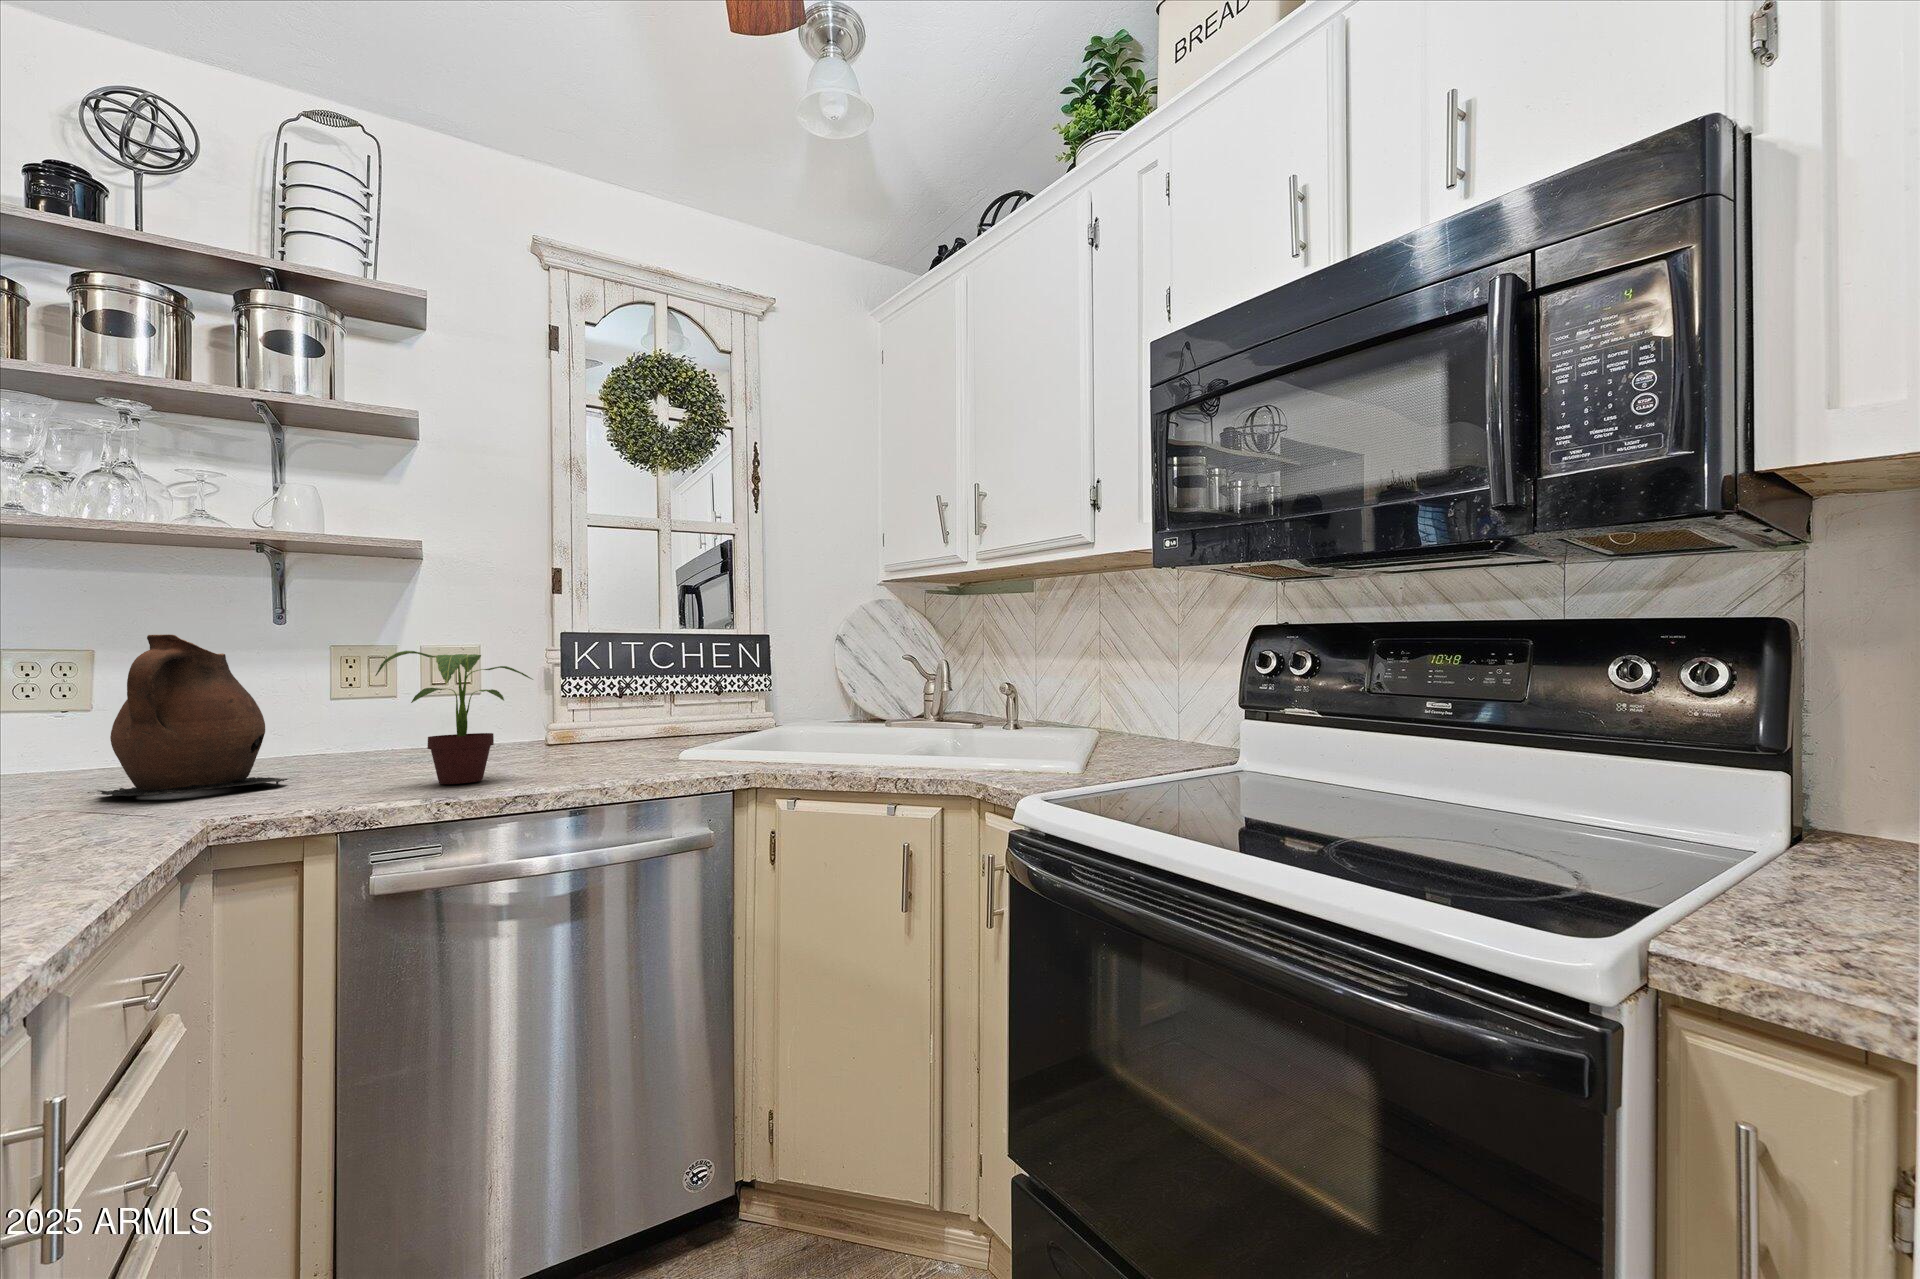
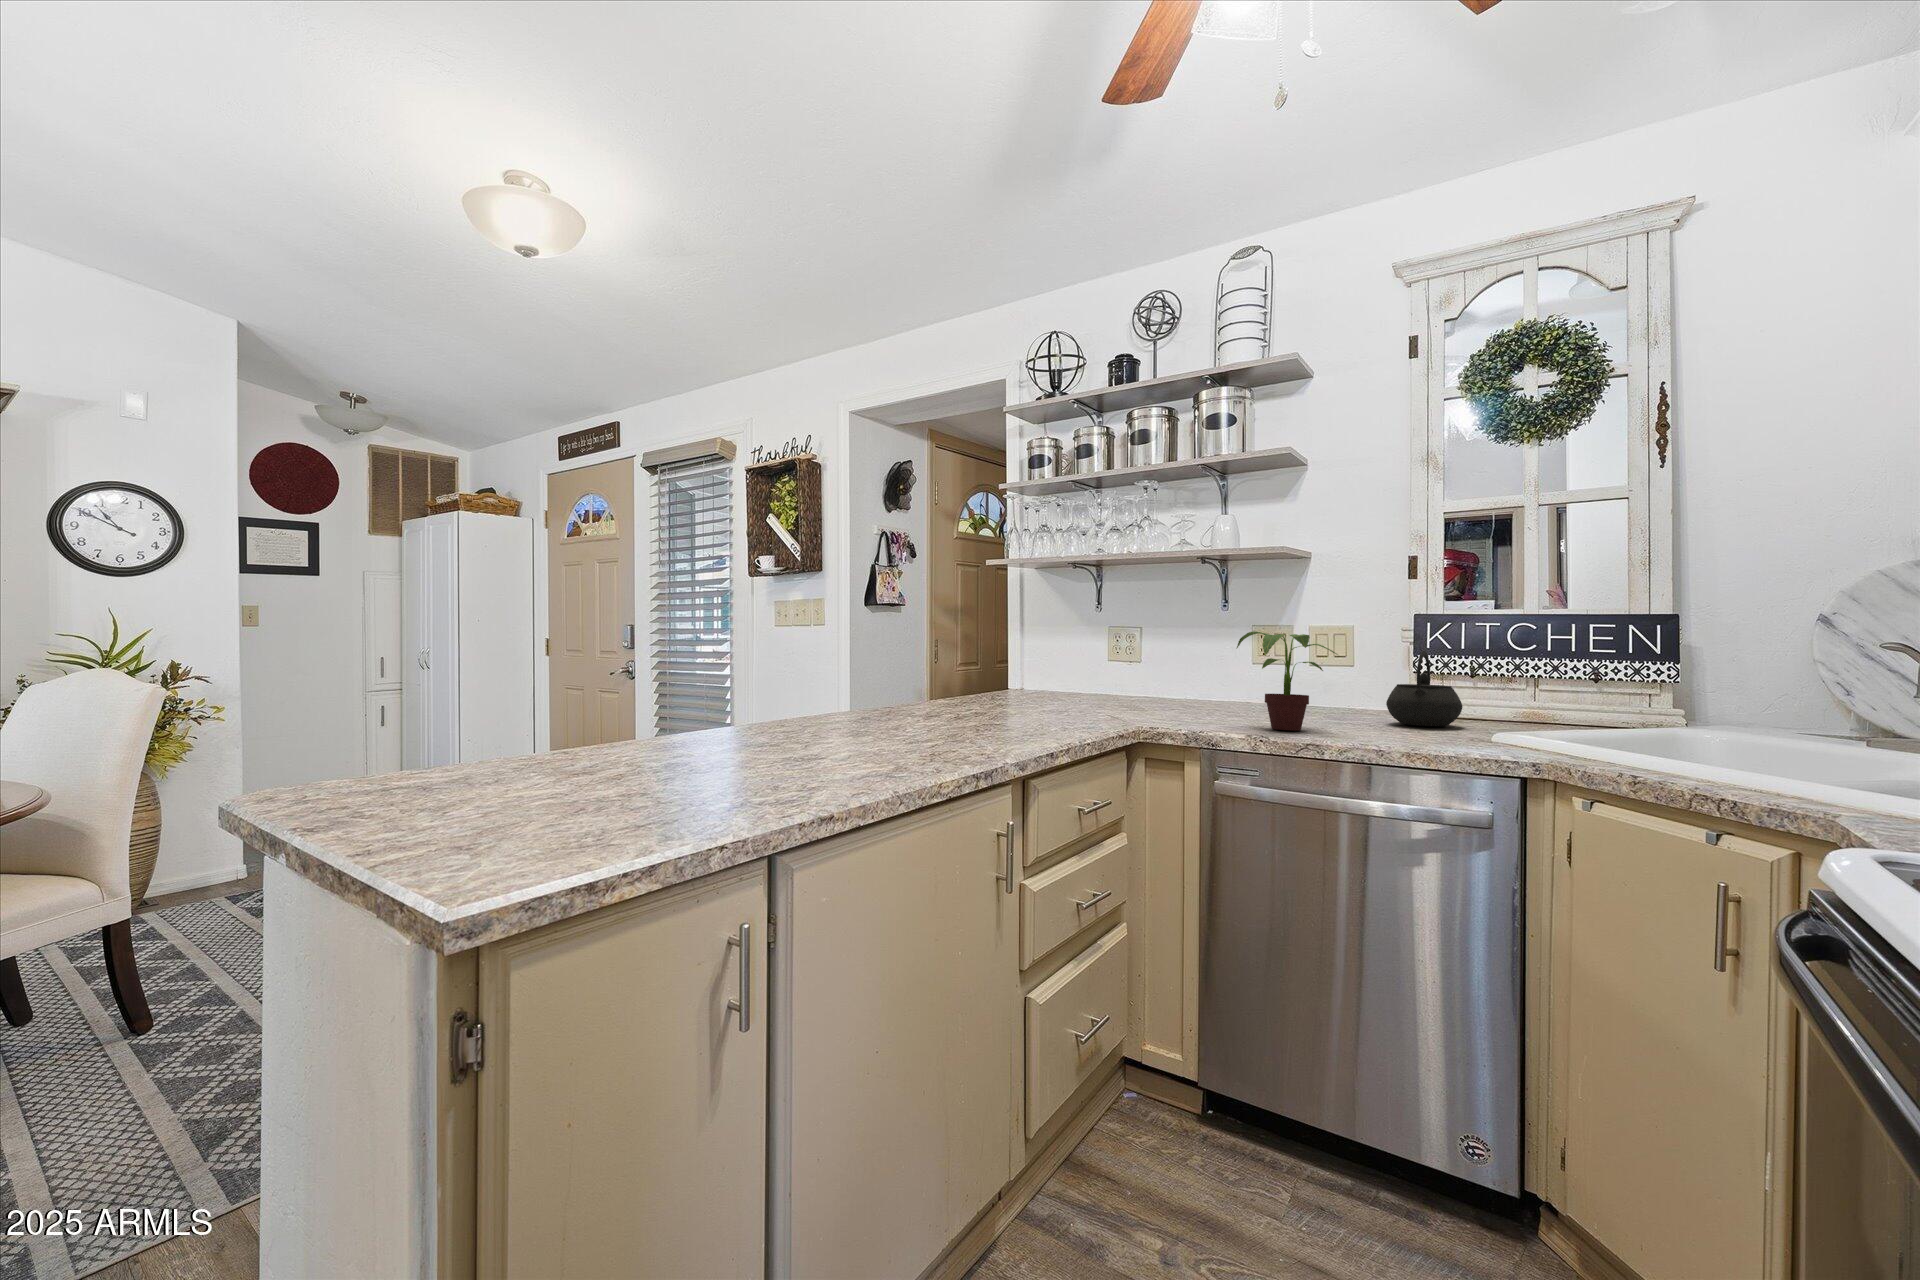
ceramic pitcher: present [88,634,288,796] -> none [1120,621,1202,716]
kettle: none [555,671,634,754] -> present [1386,651,1462,726]

